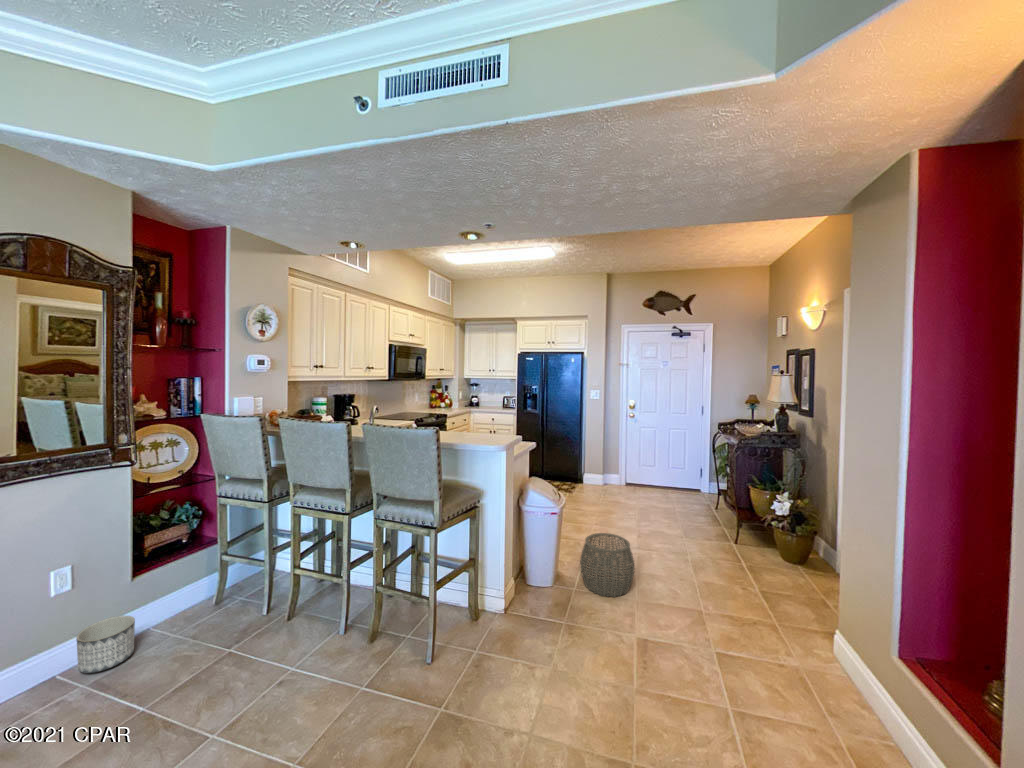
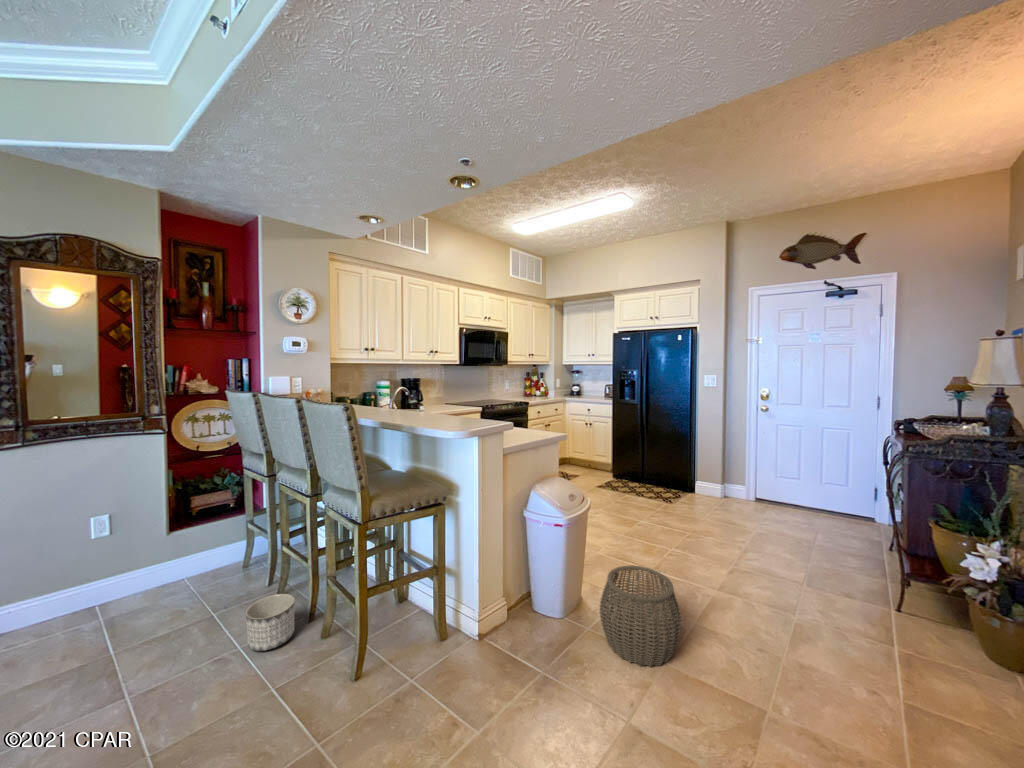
planter: present [76,616,135,673] -> present [246,594,295,651]

